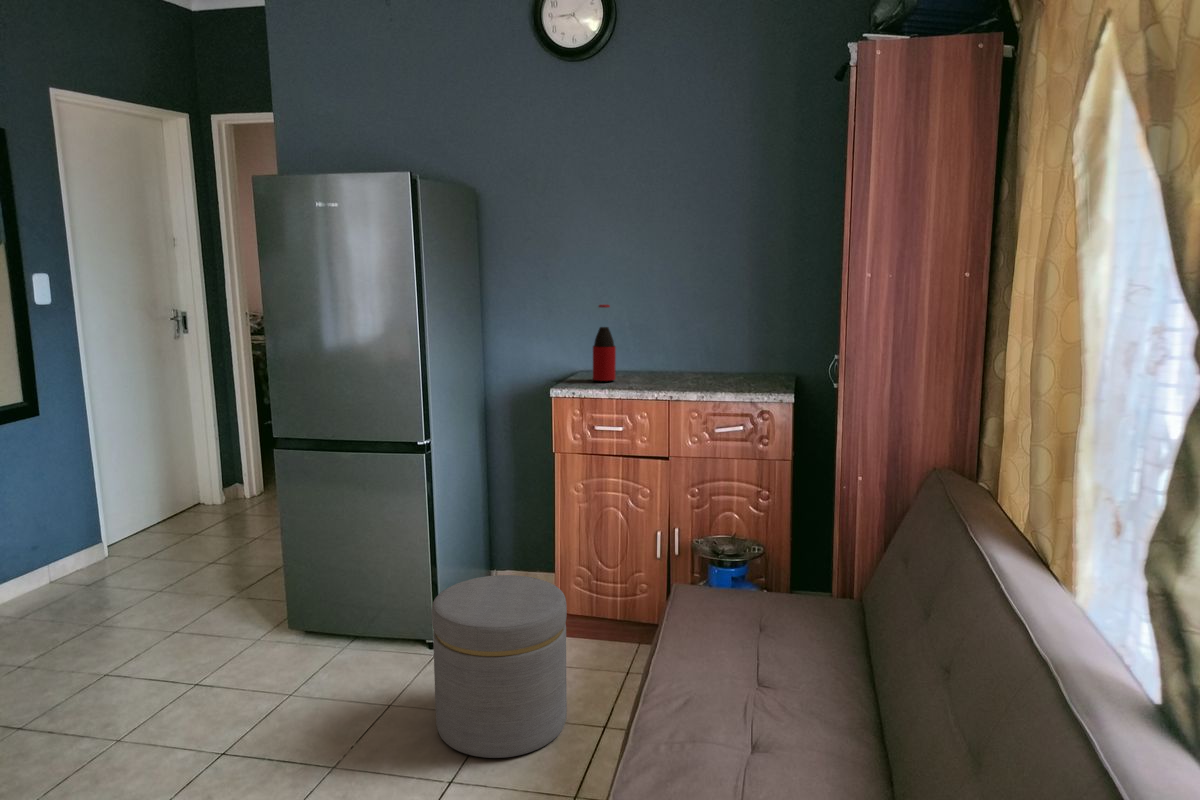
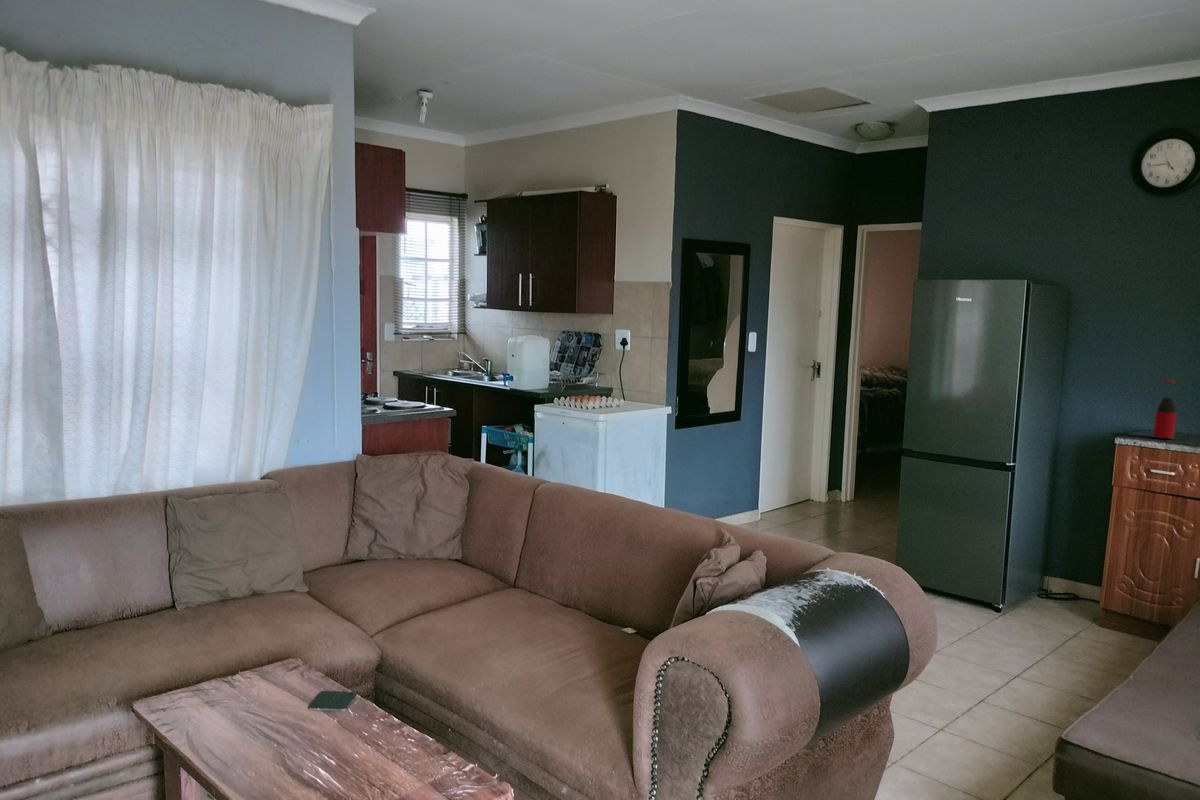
ottoman: present [432,575,567,758] -> none [1004,557,1112,672]

